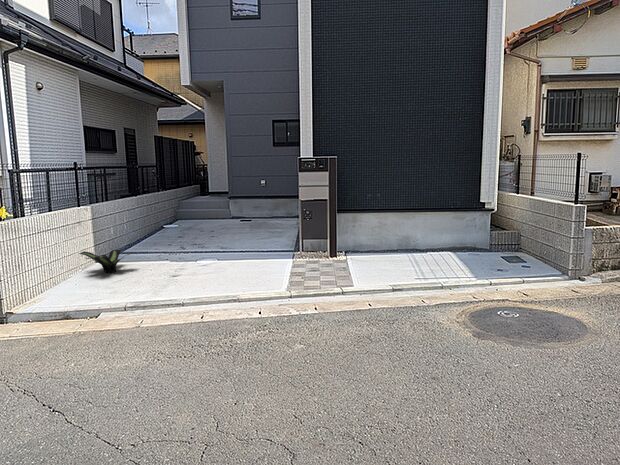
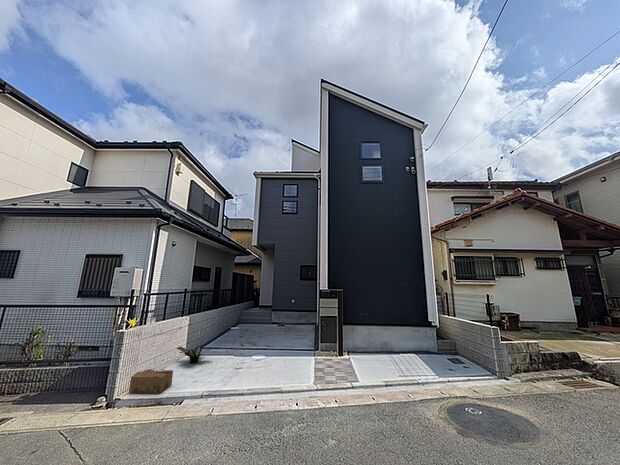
cardboard box: none [19,278,81,308] -> present [129,369,173,393]

